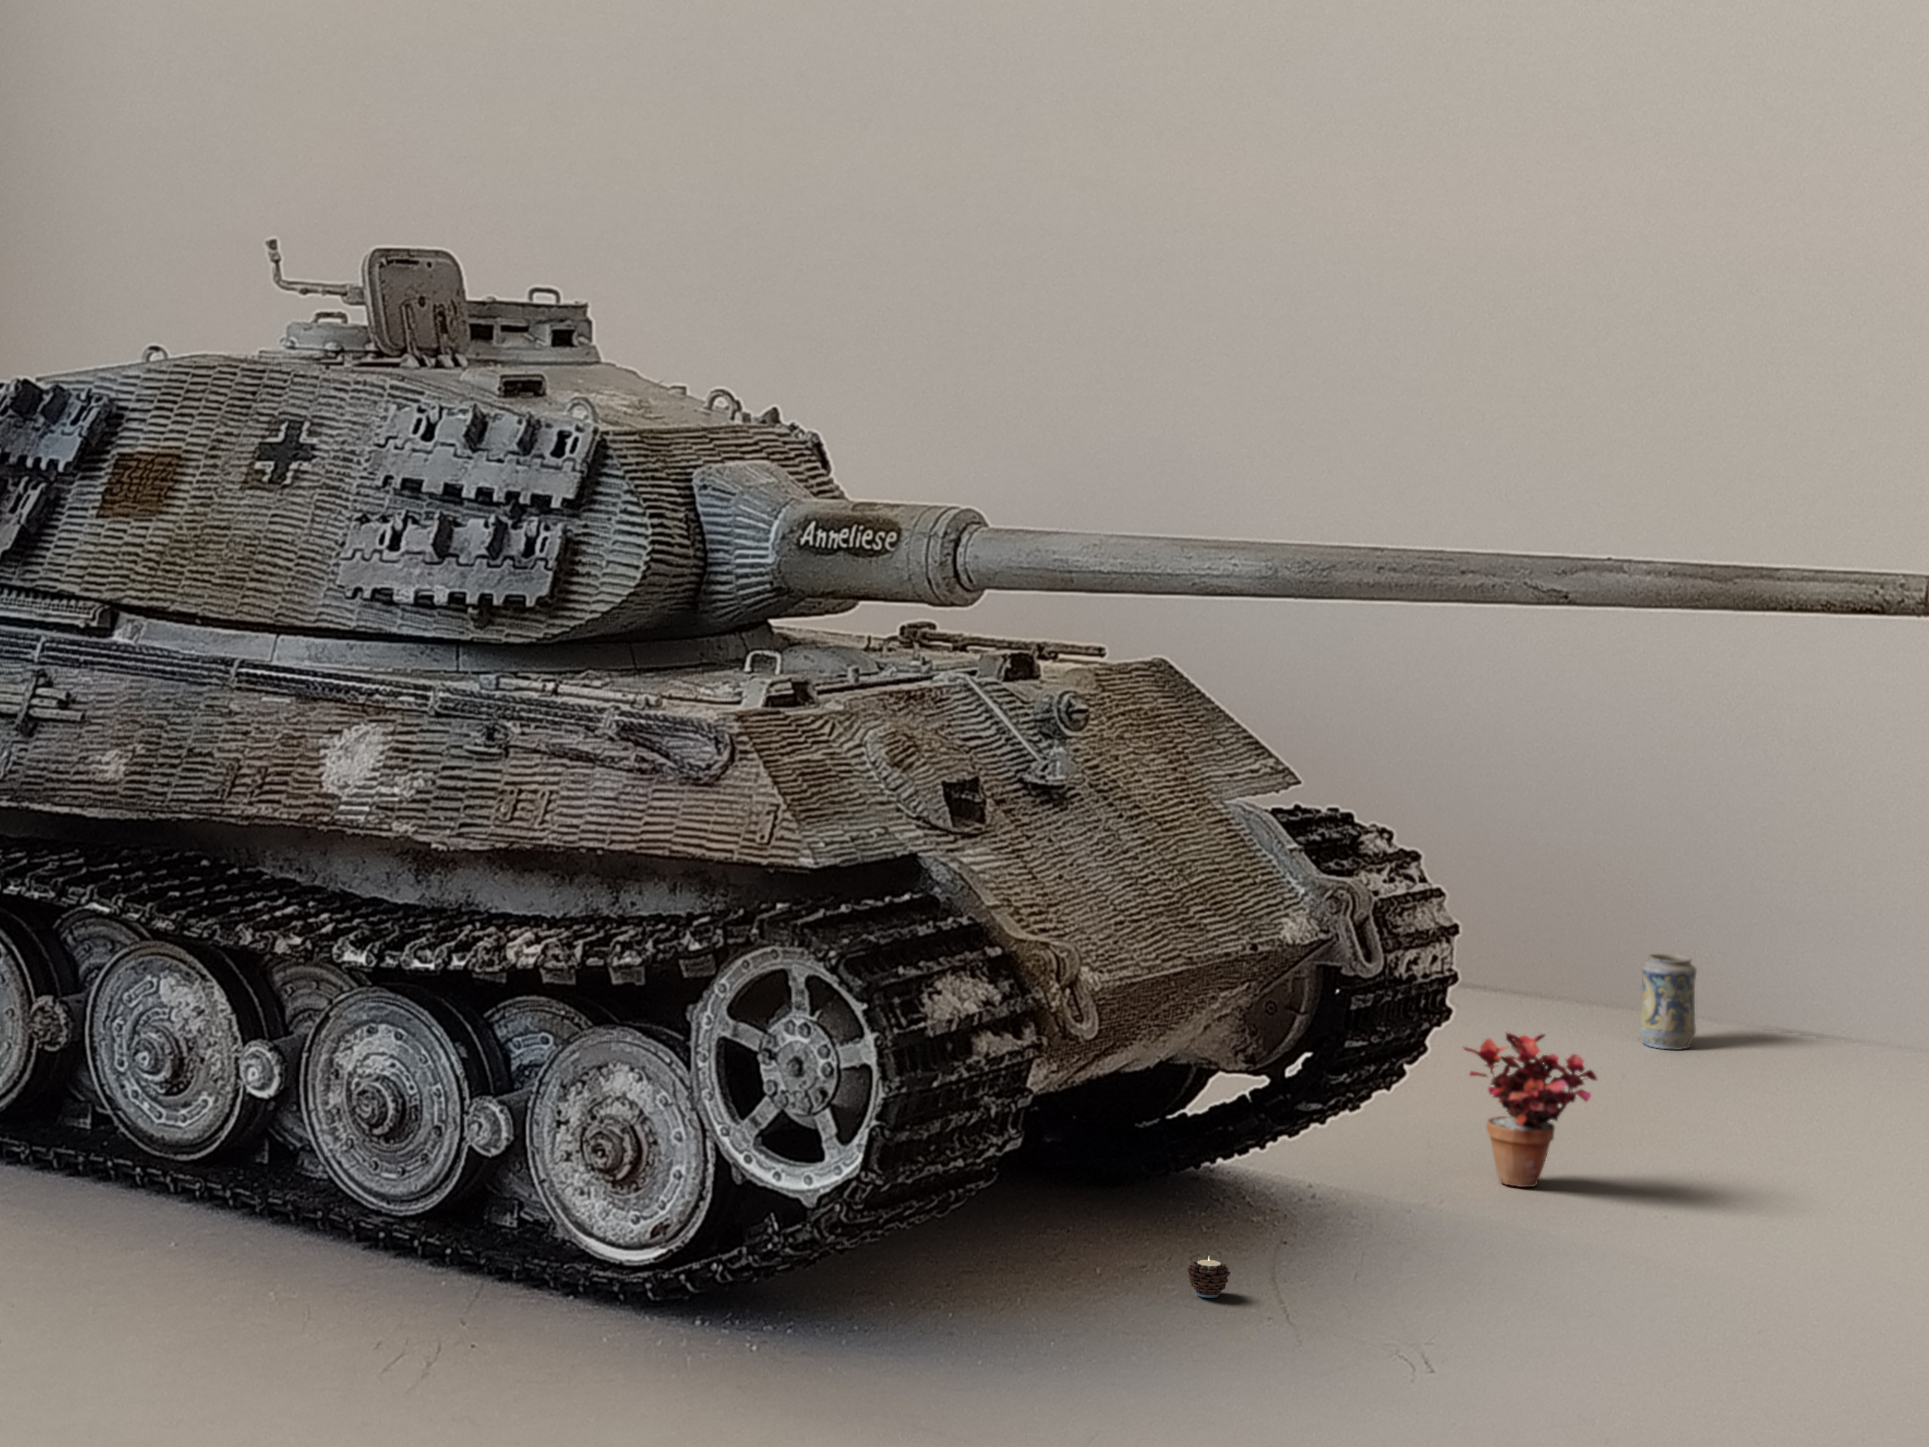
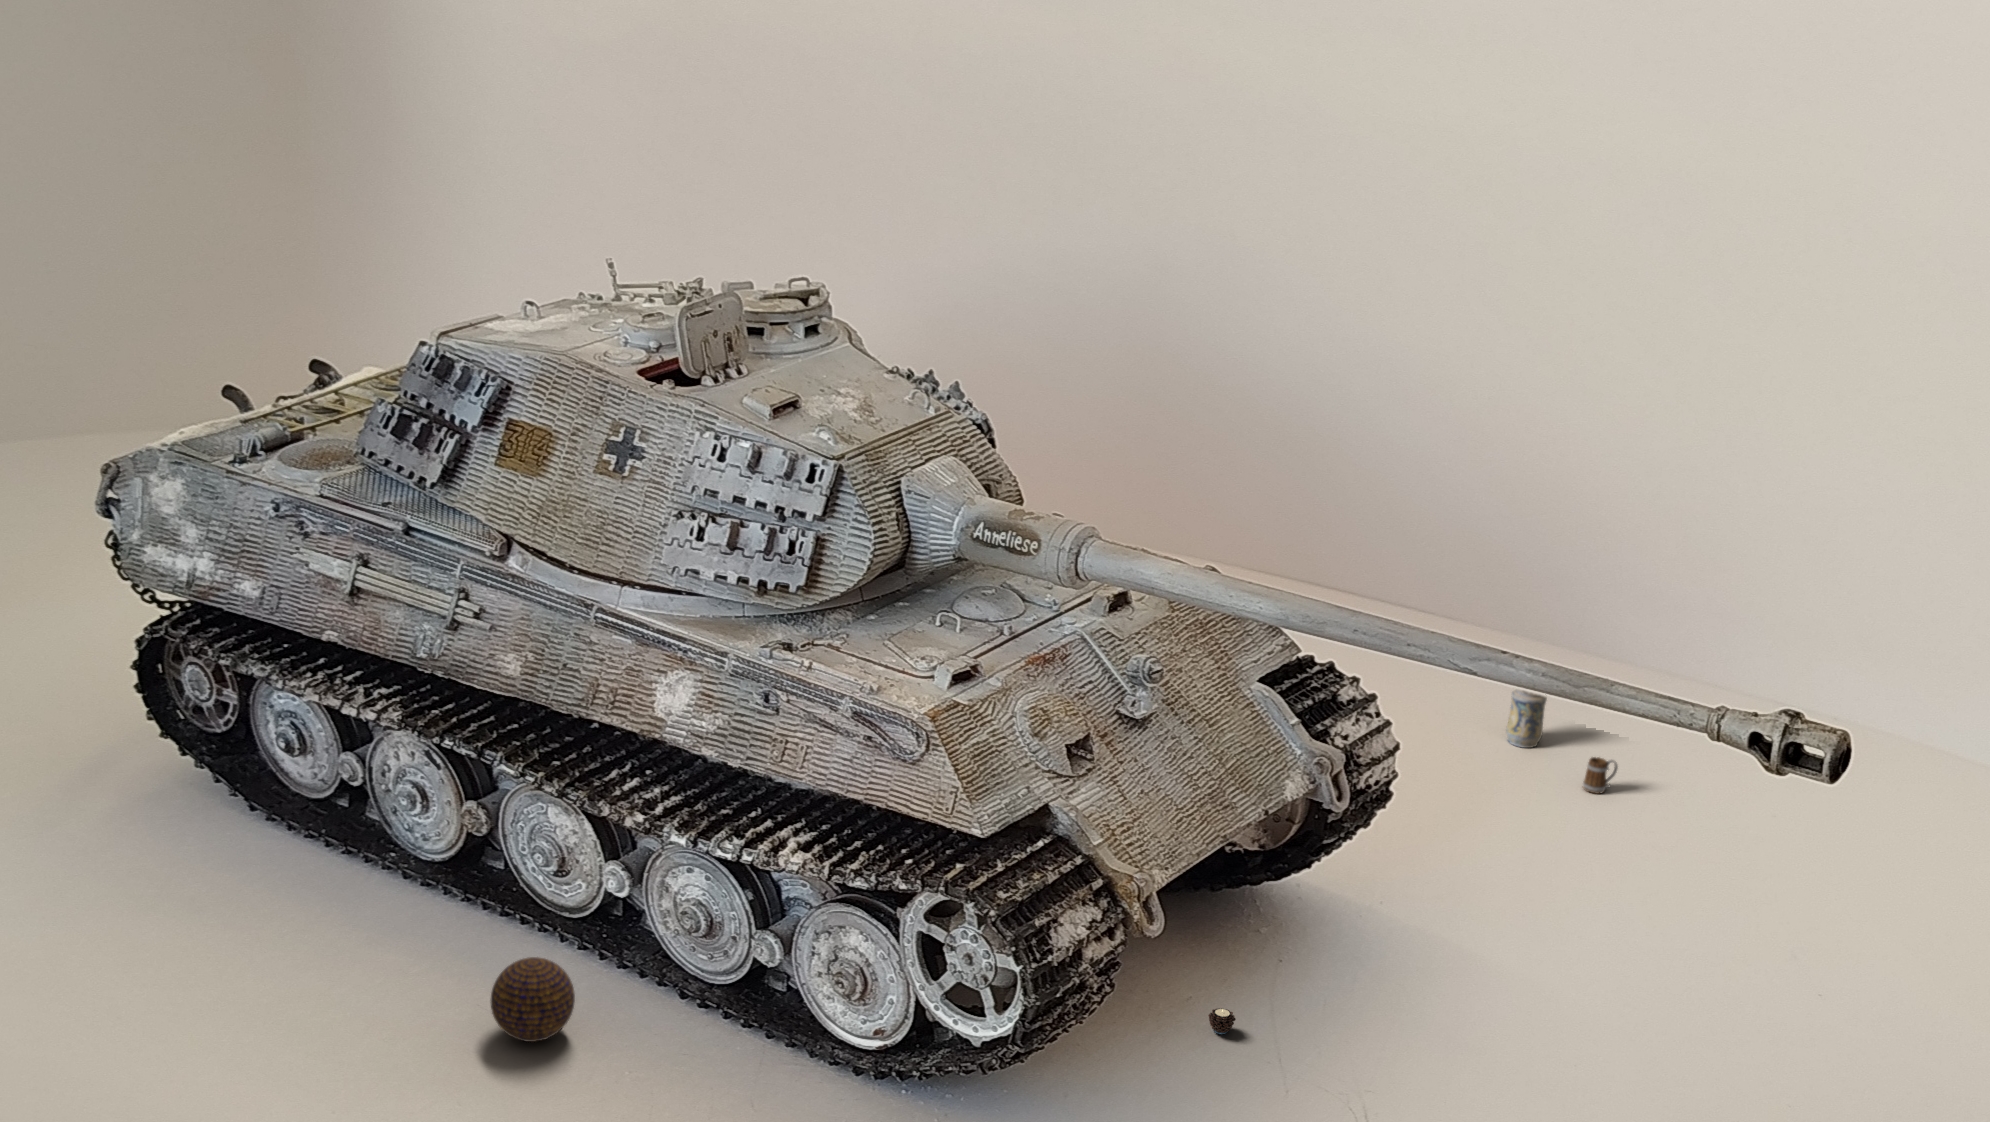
potted plant: present [1464,1033,1597,1187] -> none [1392,812,1478,908]
mug: none [1764,1033,1815,1089] -> present [1583,757,1618,794]
decorative orb: none [60,1164,191,1298] -> present [491,957,575,1042]

